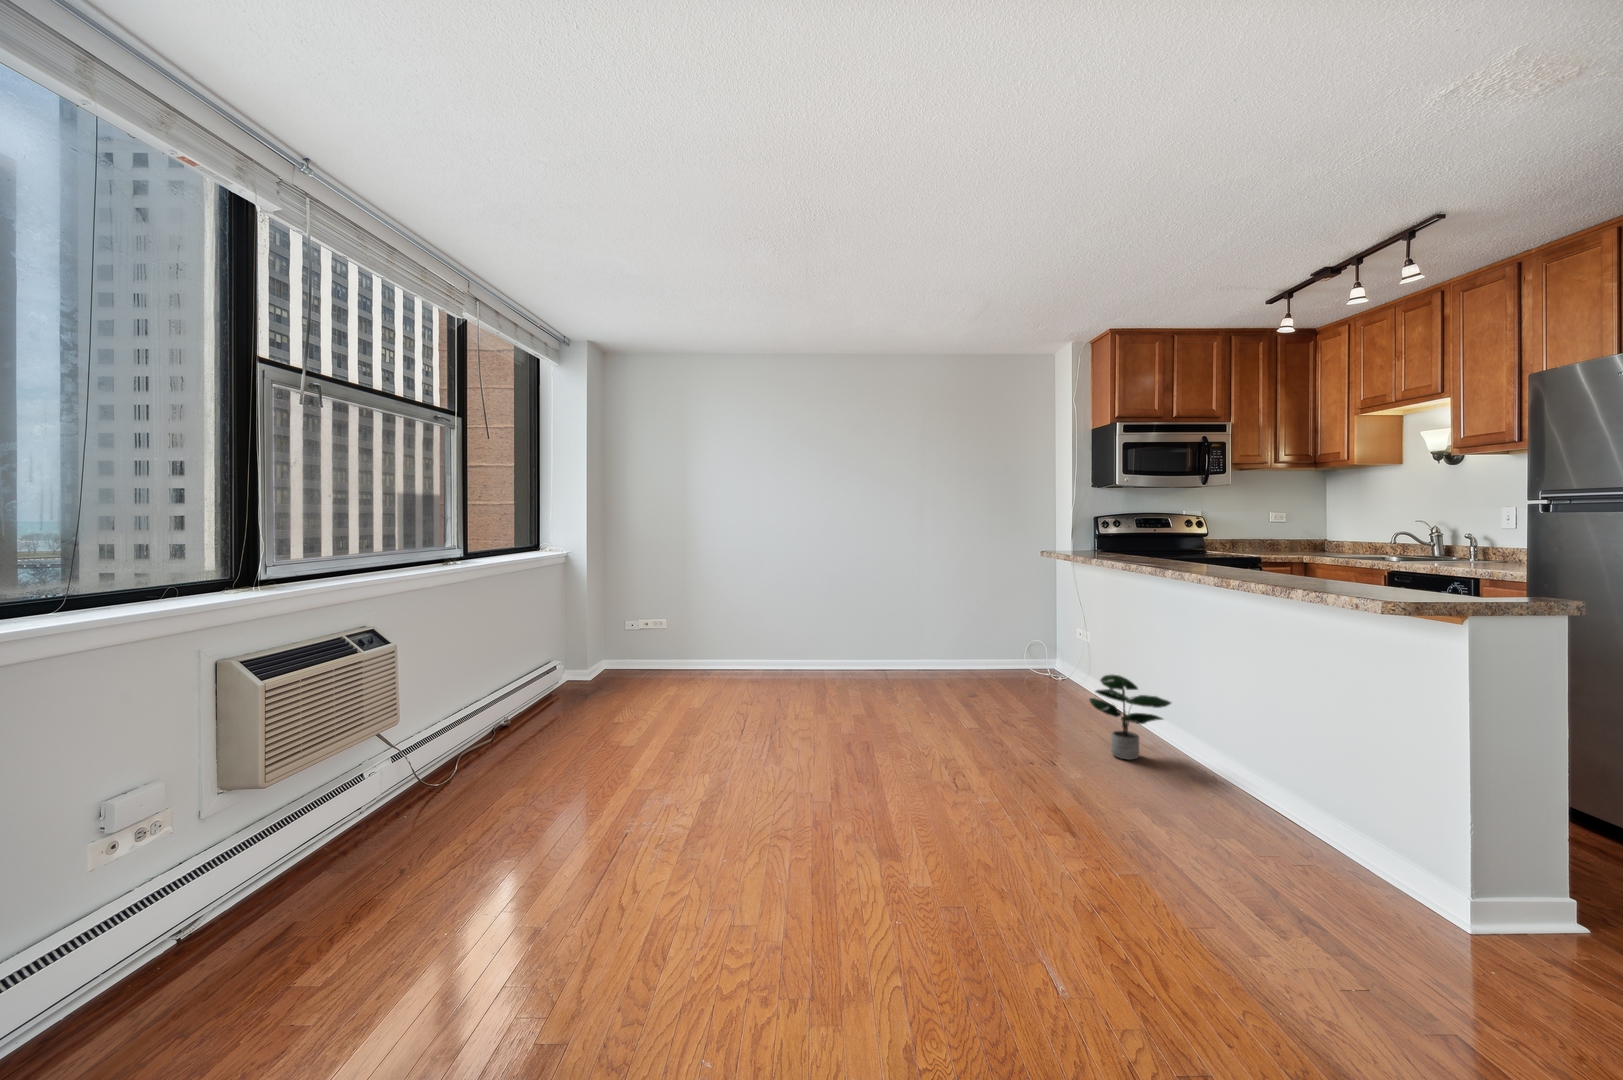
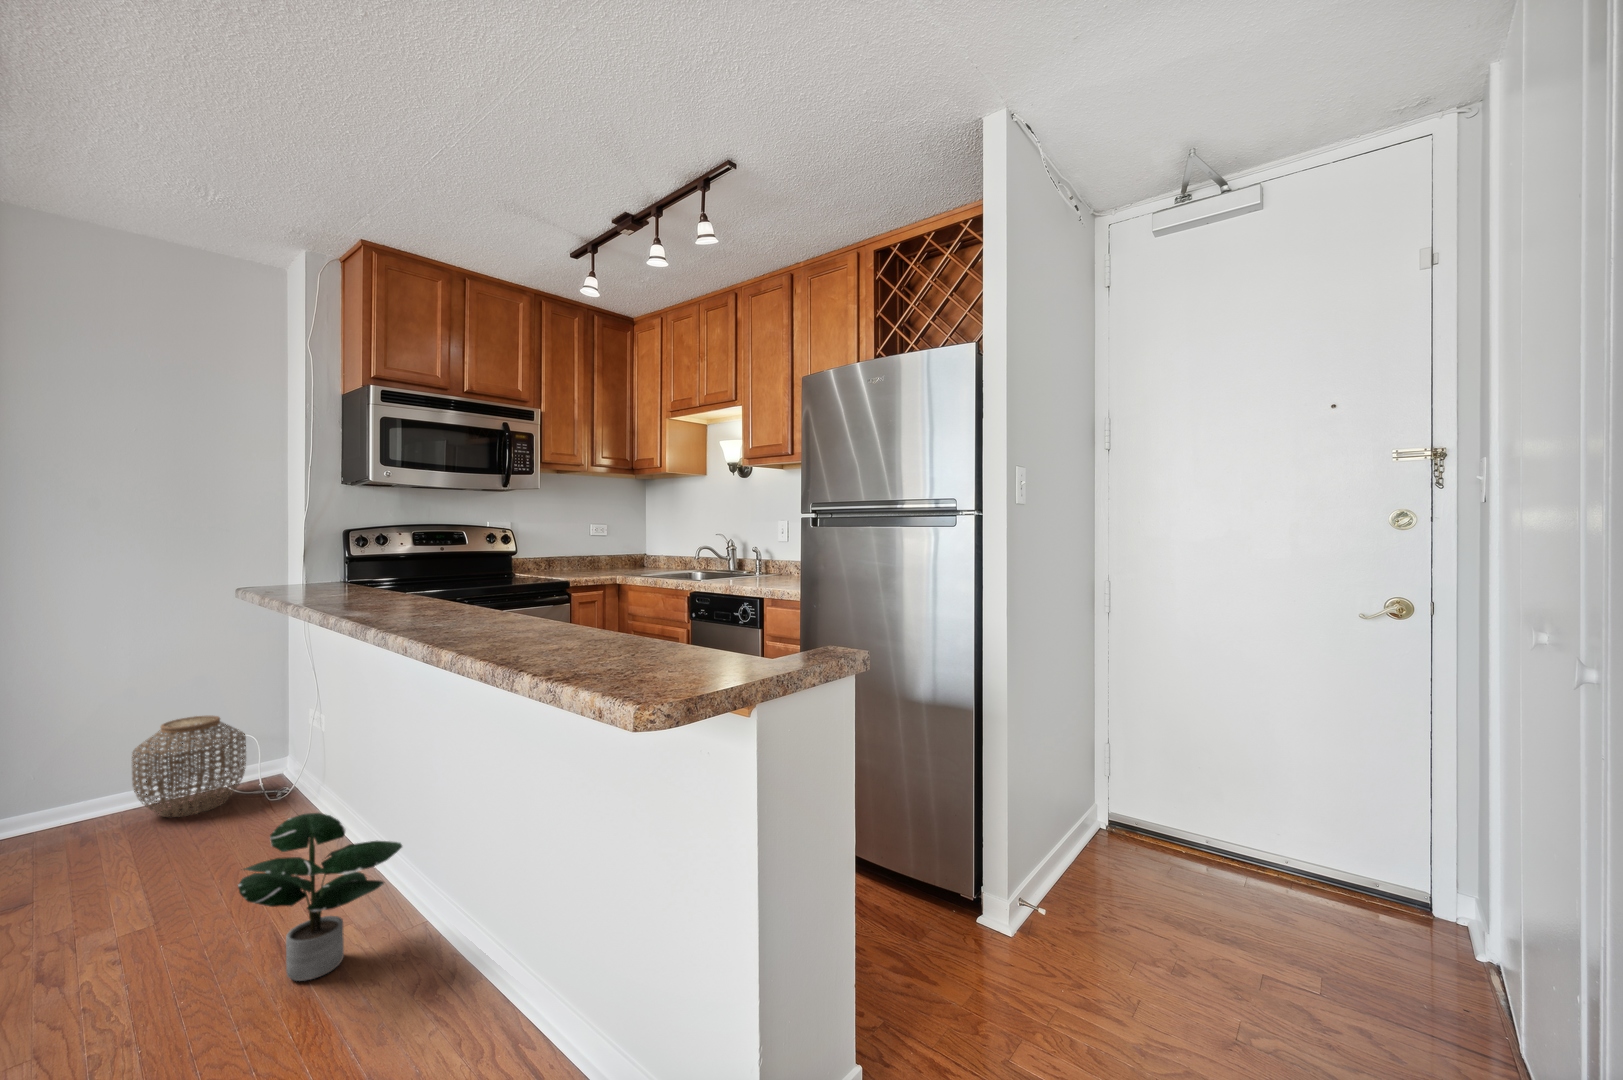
woven basket: none [990,625,1040,679] -> present [132,716,246,817]

